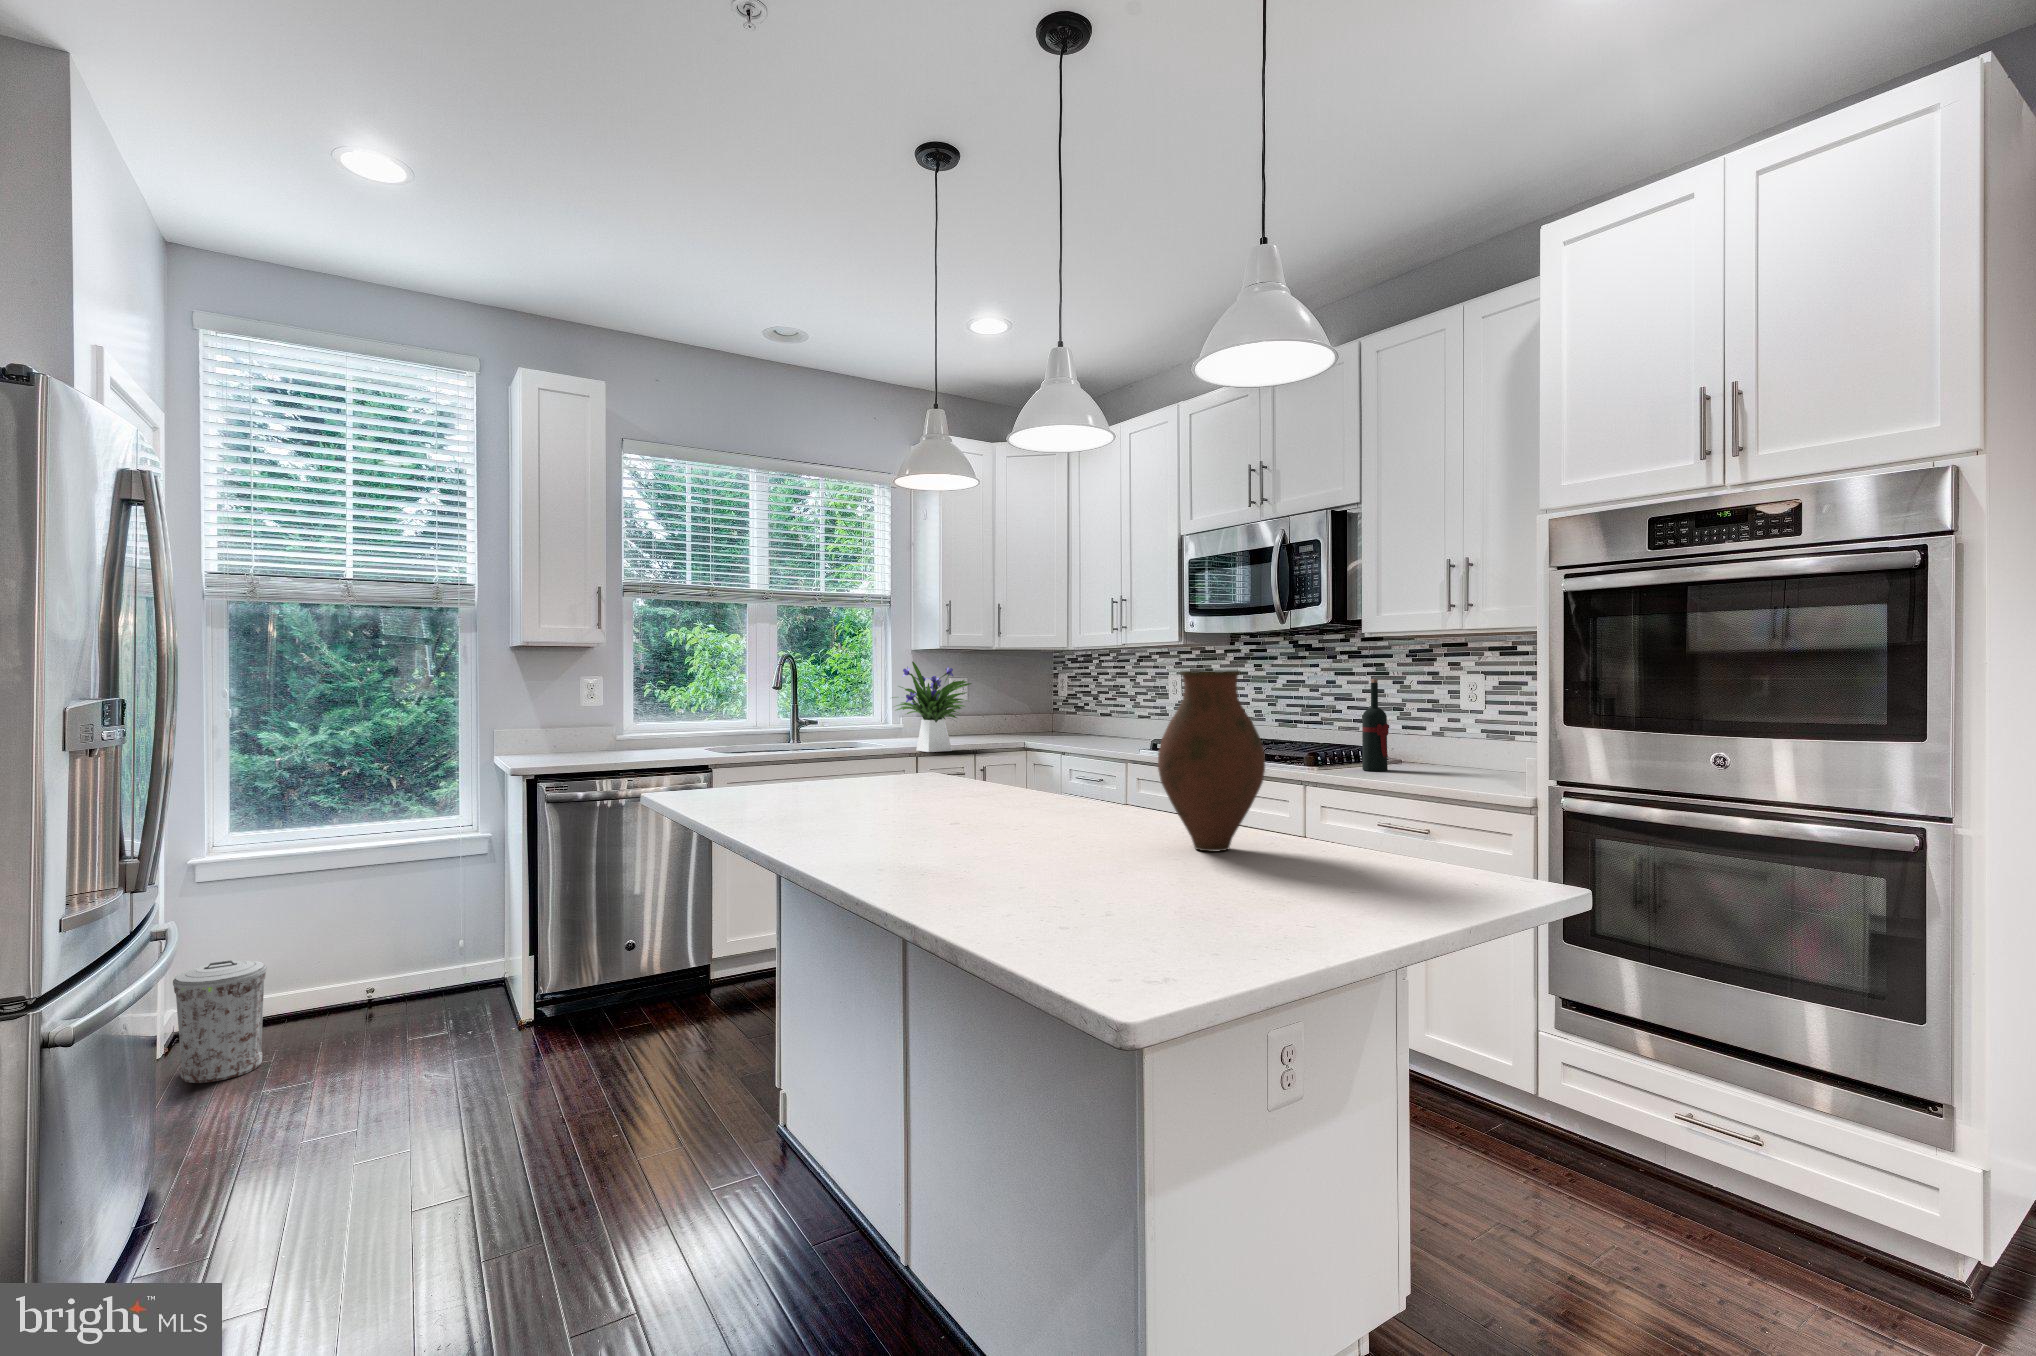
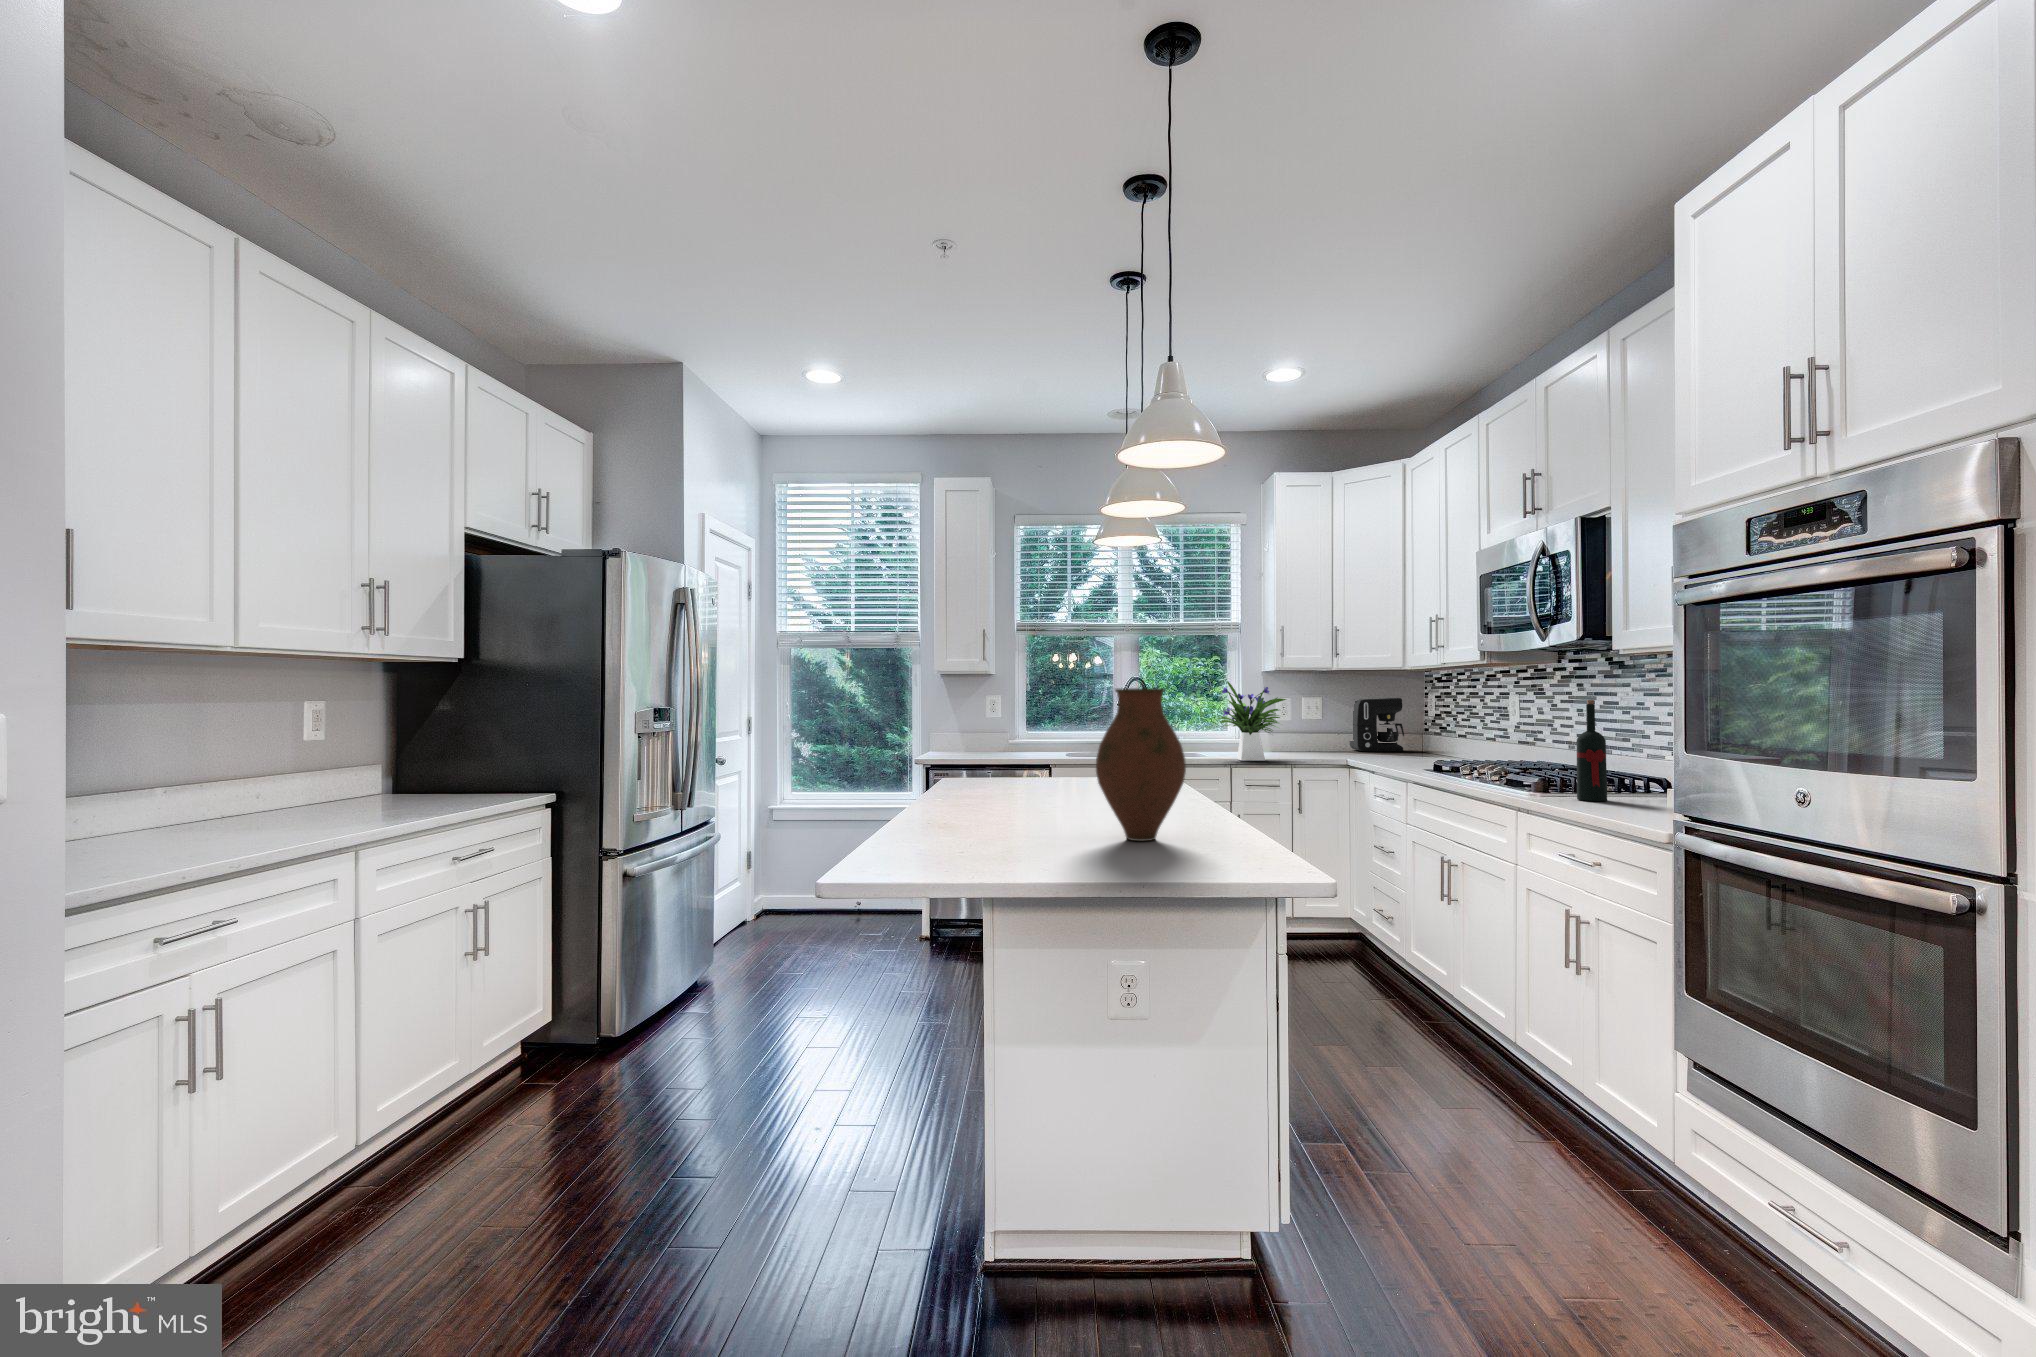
coffee maker: none [986,679,1042,736] -> present [1349,698,1404,752]
trash can: present [173,960,267,1083] -> none [747,862,793,932]

